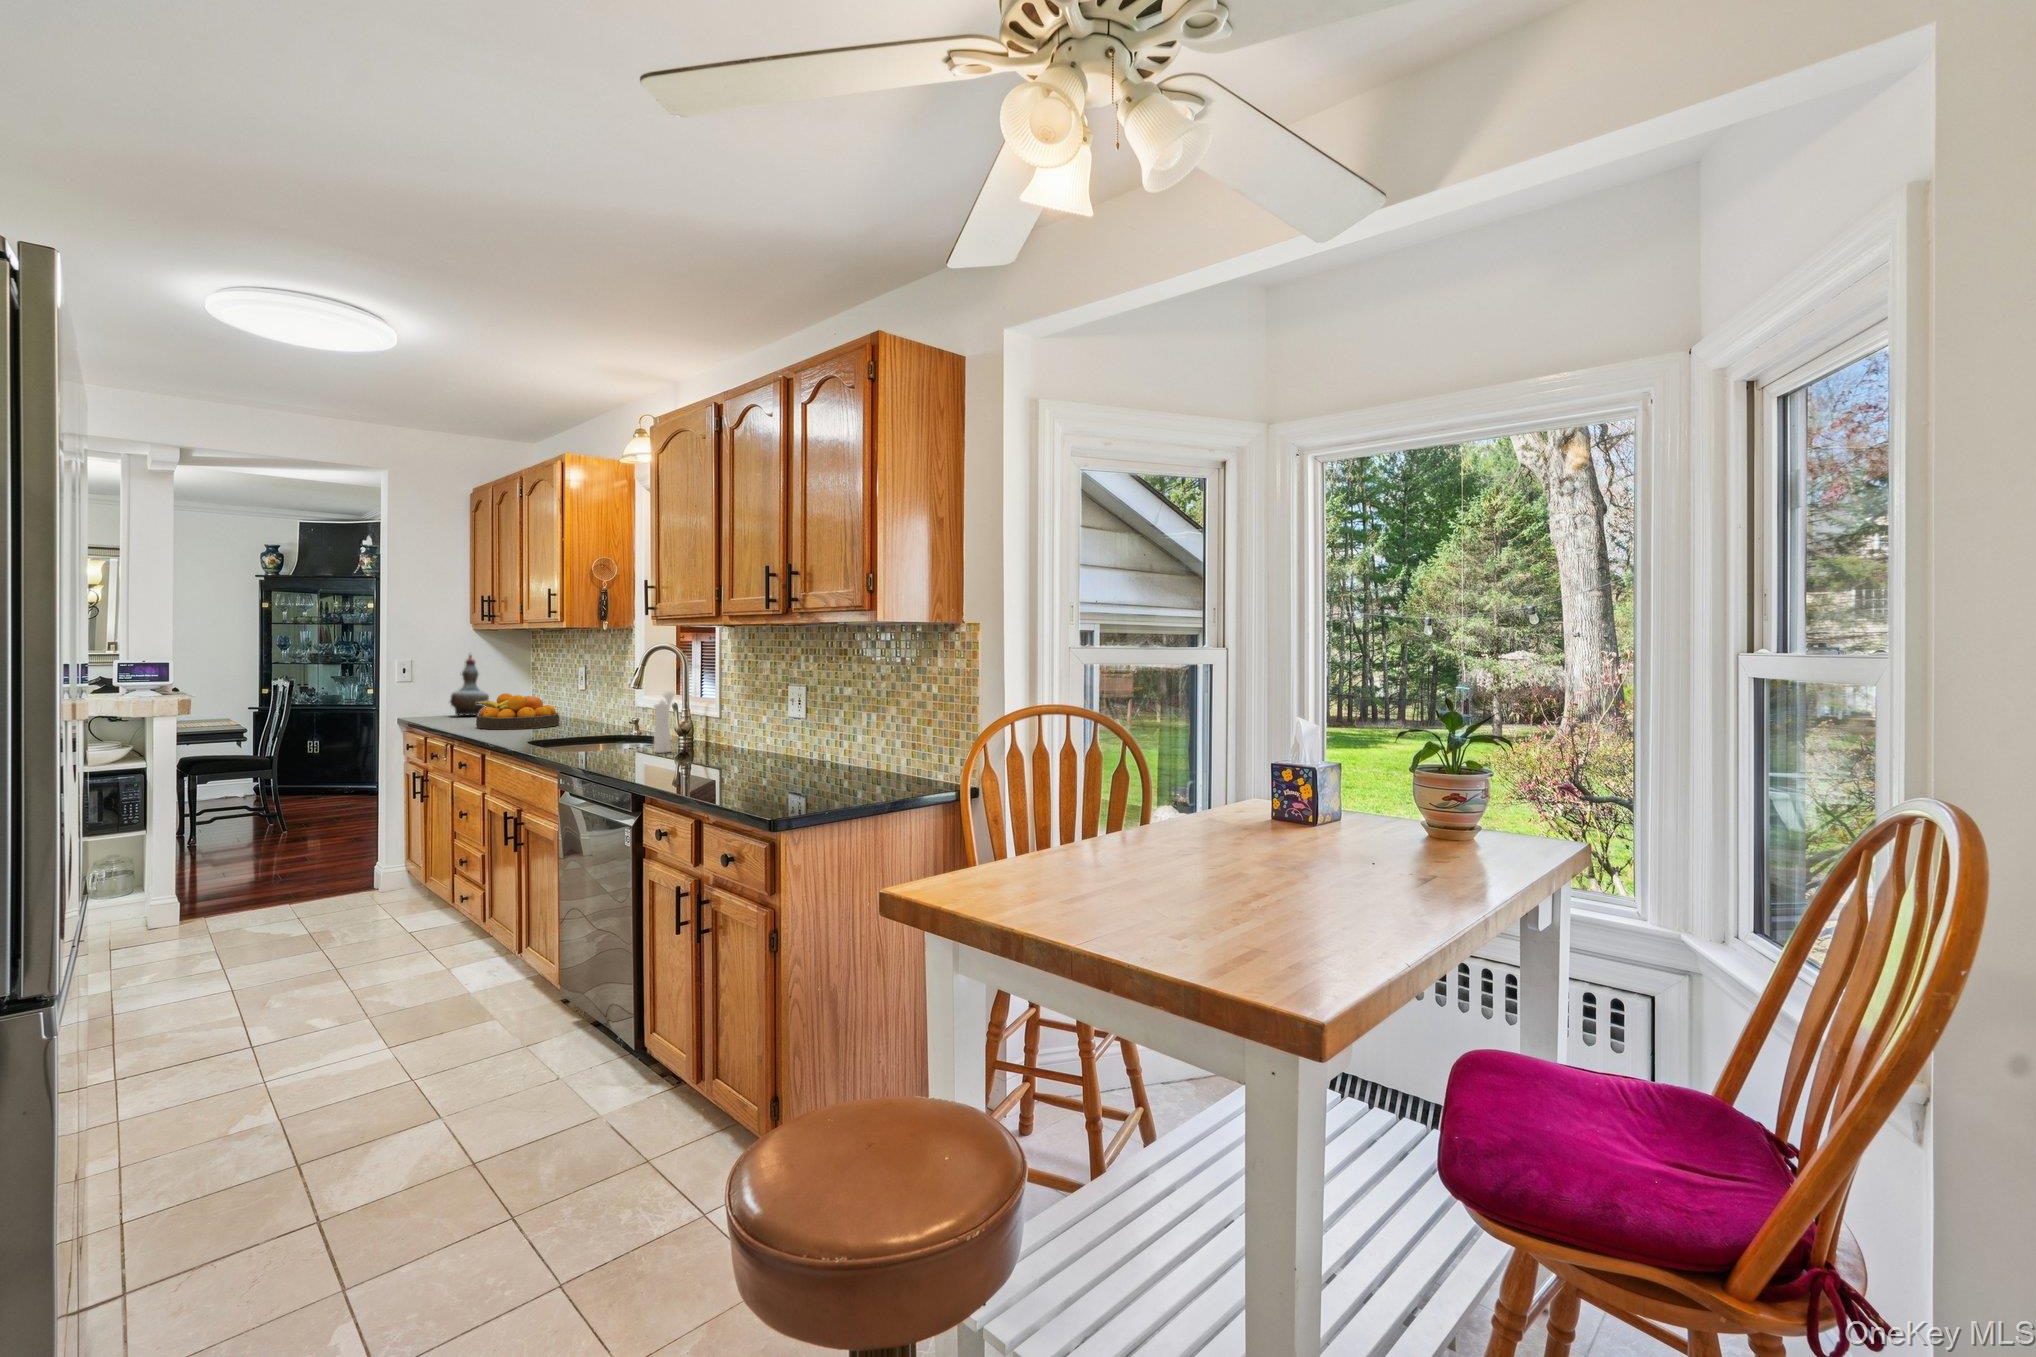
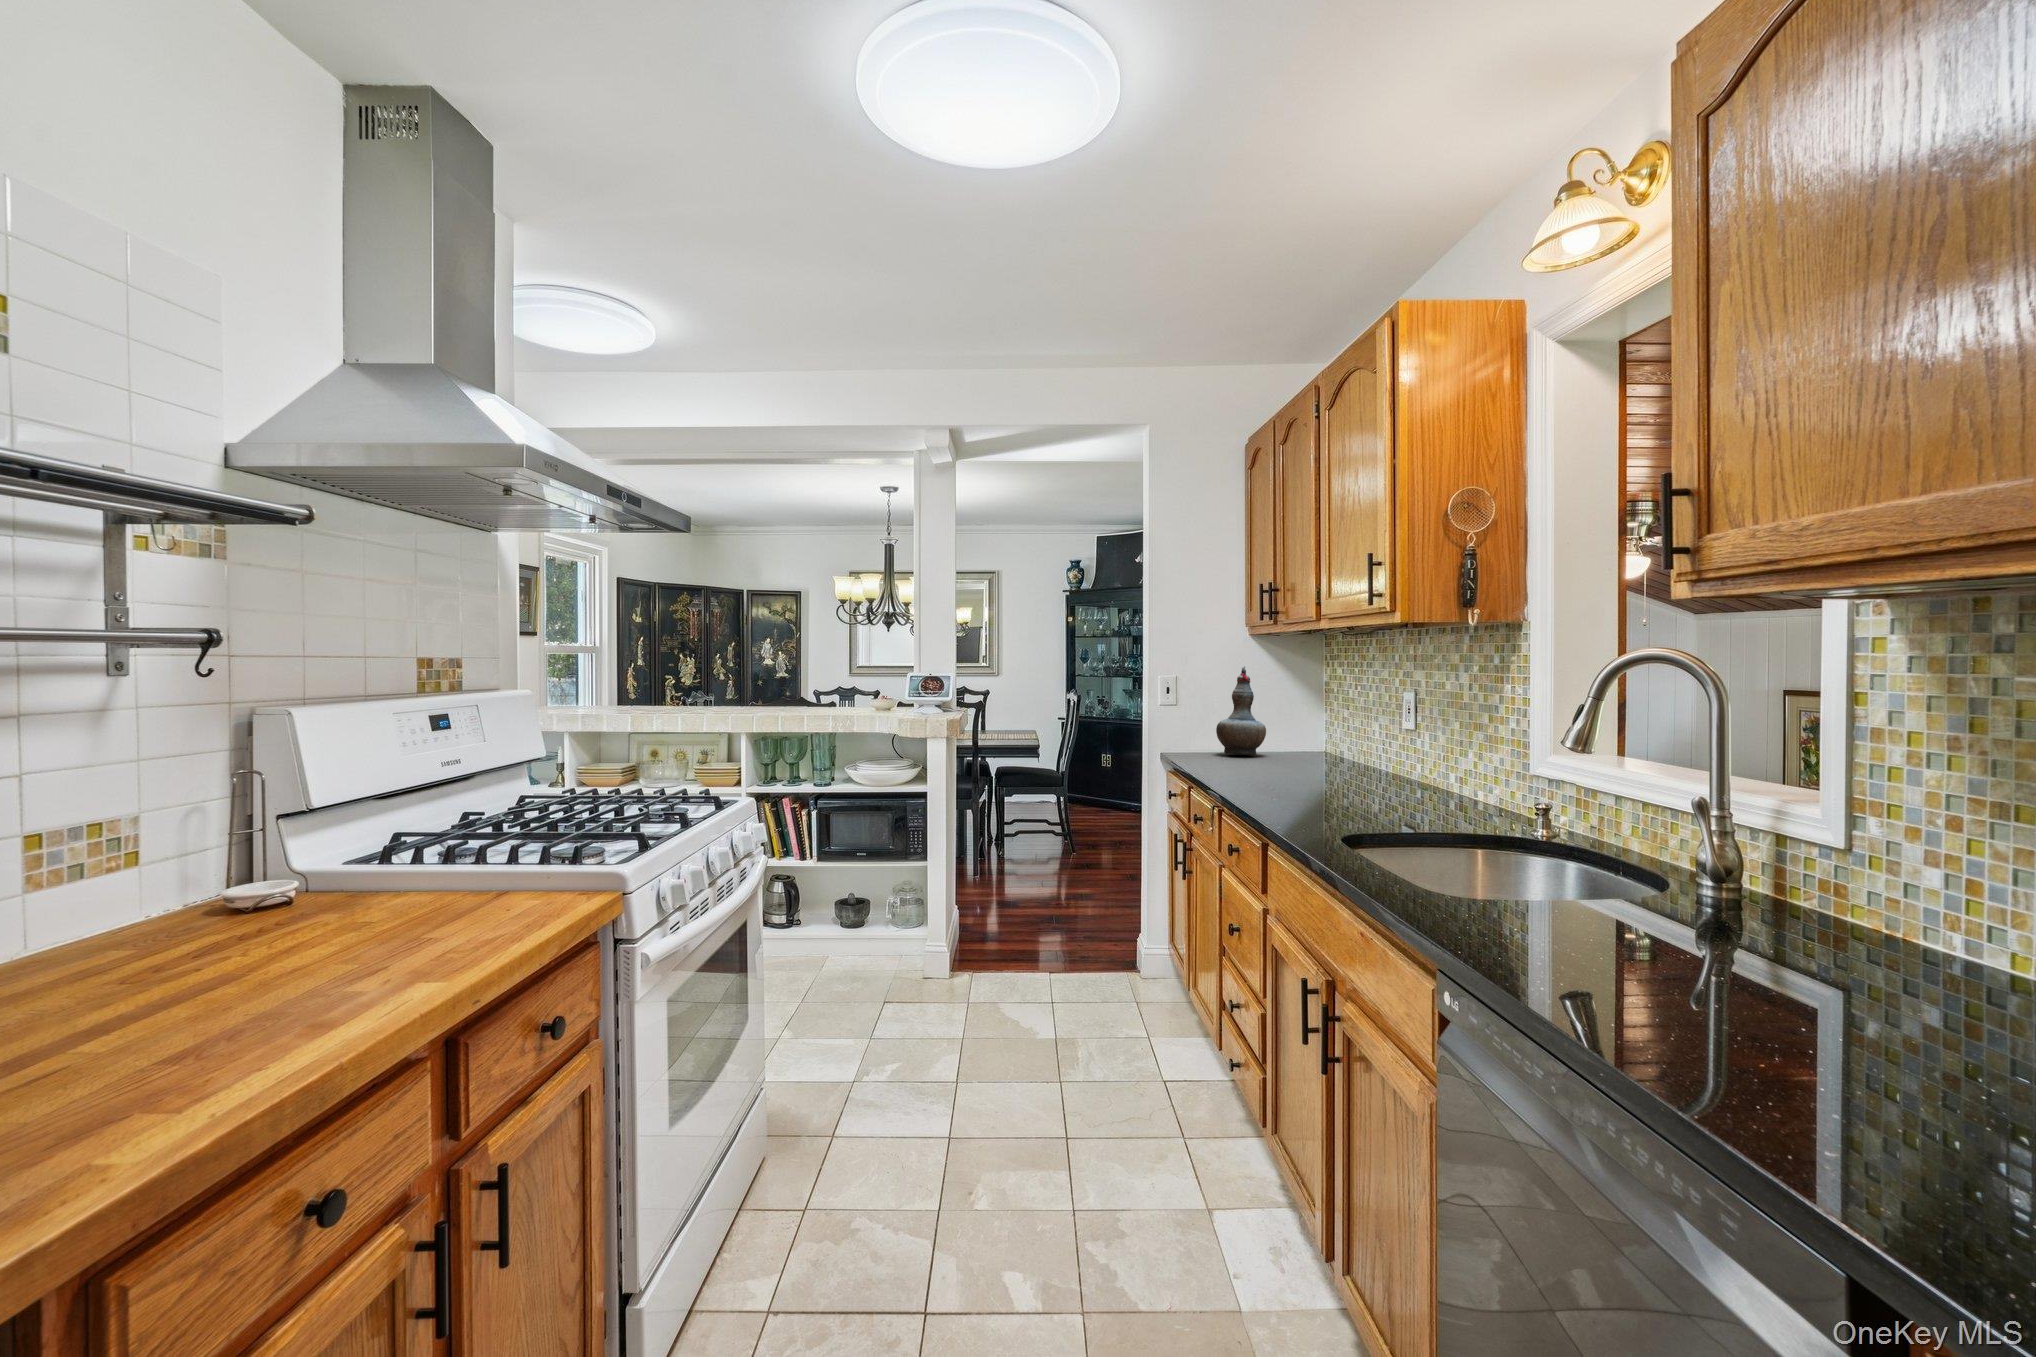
pepper mill: present [654,691,675,753] -> none [1688,772,1748,956]
fruit bowl: present [476,693,559,729] -> none [1251,732,1374,795]

